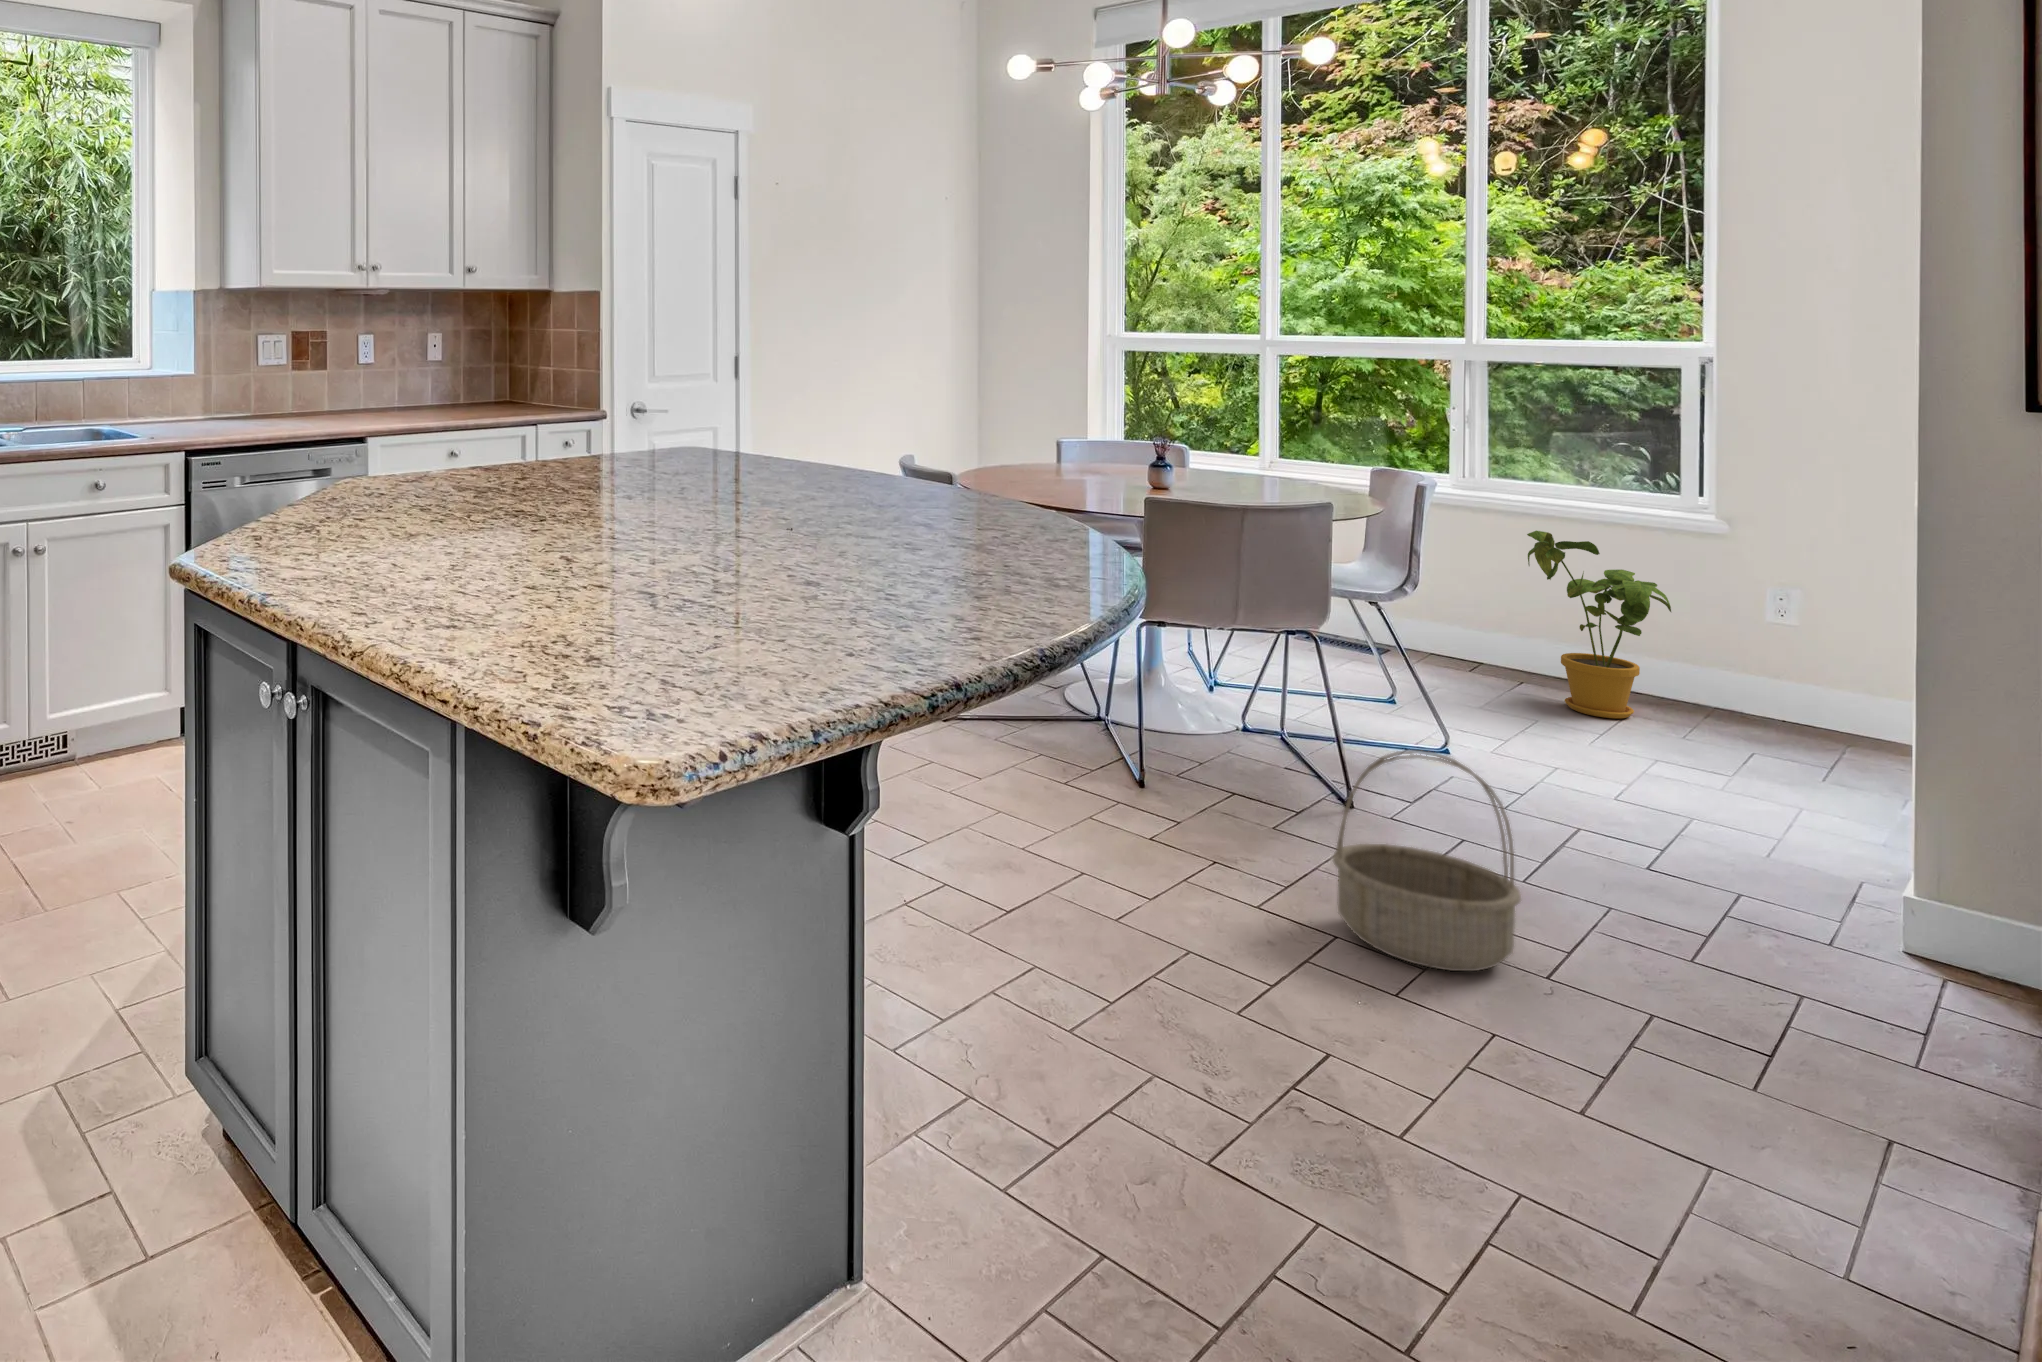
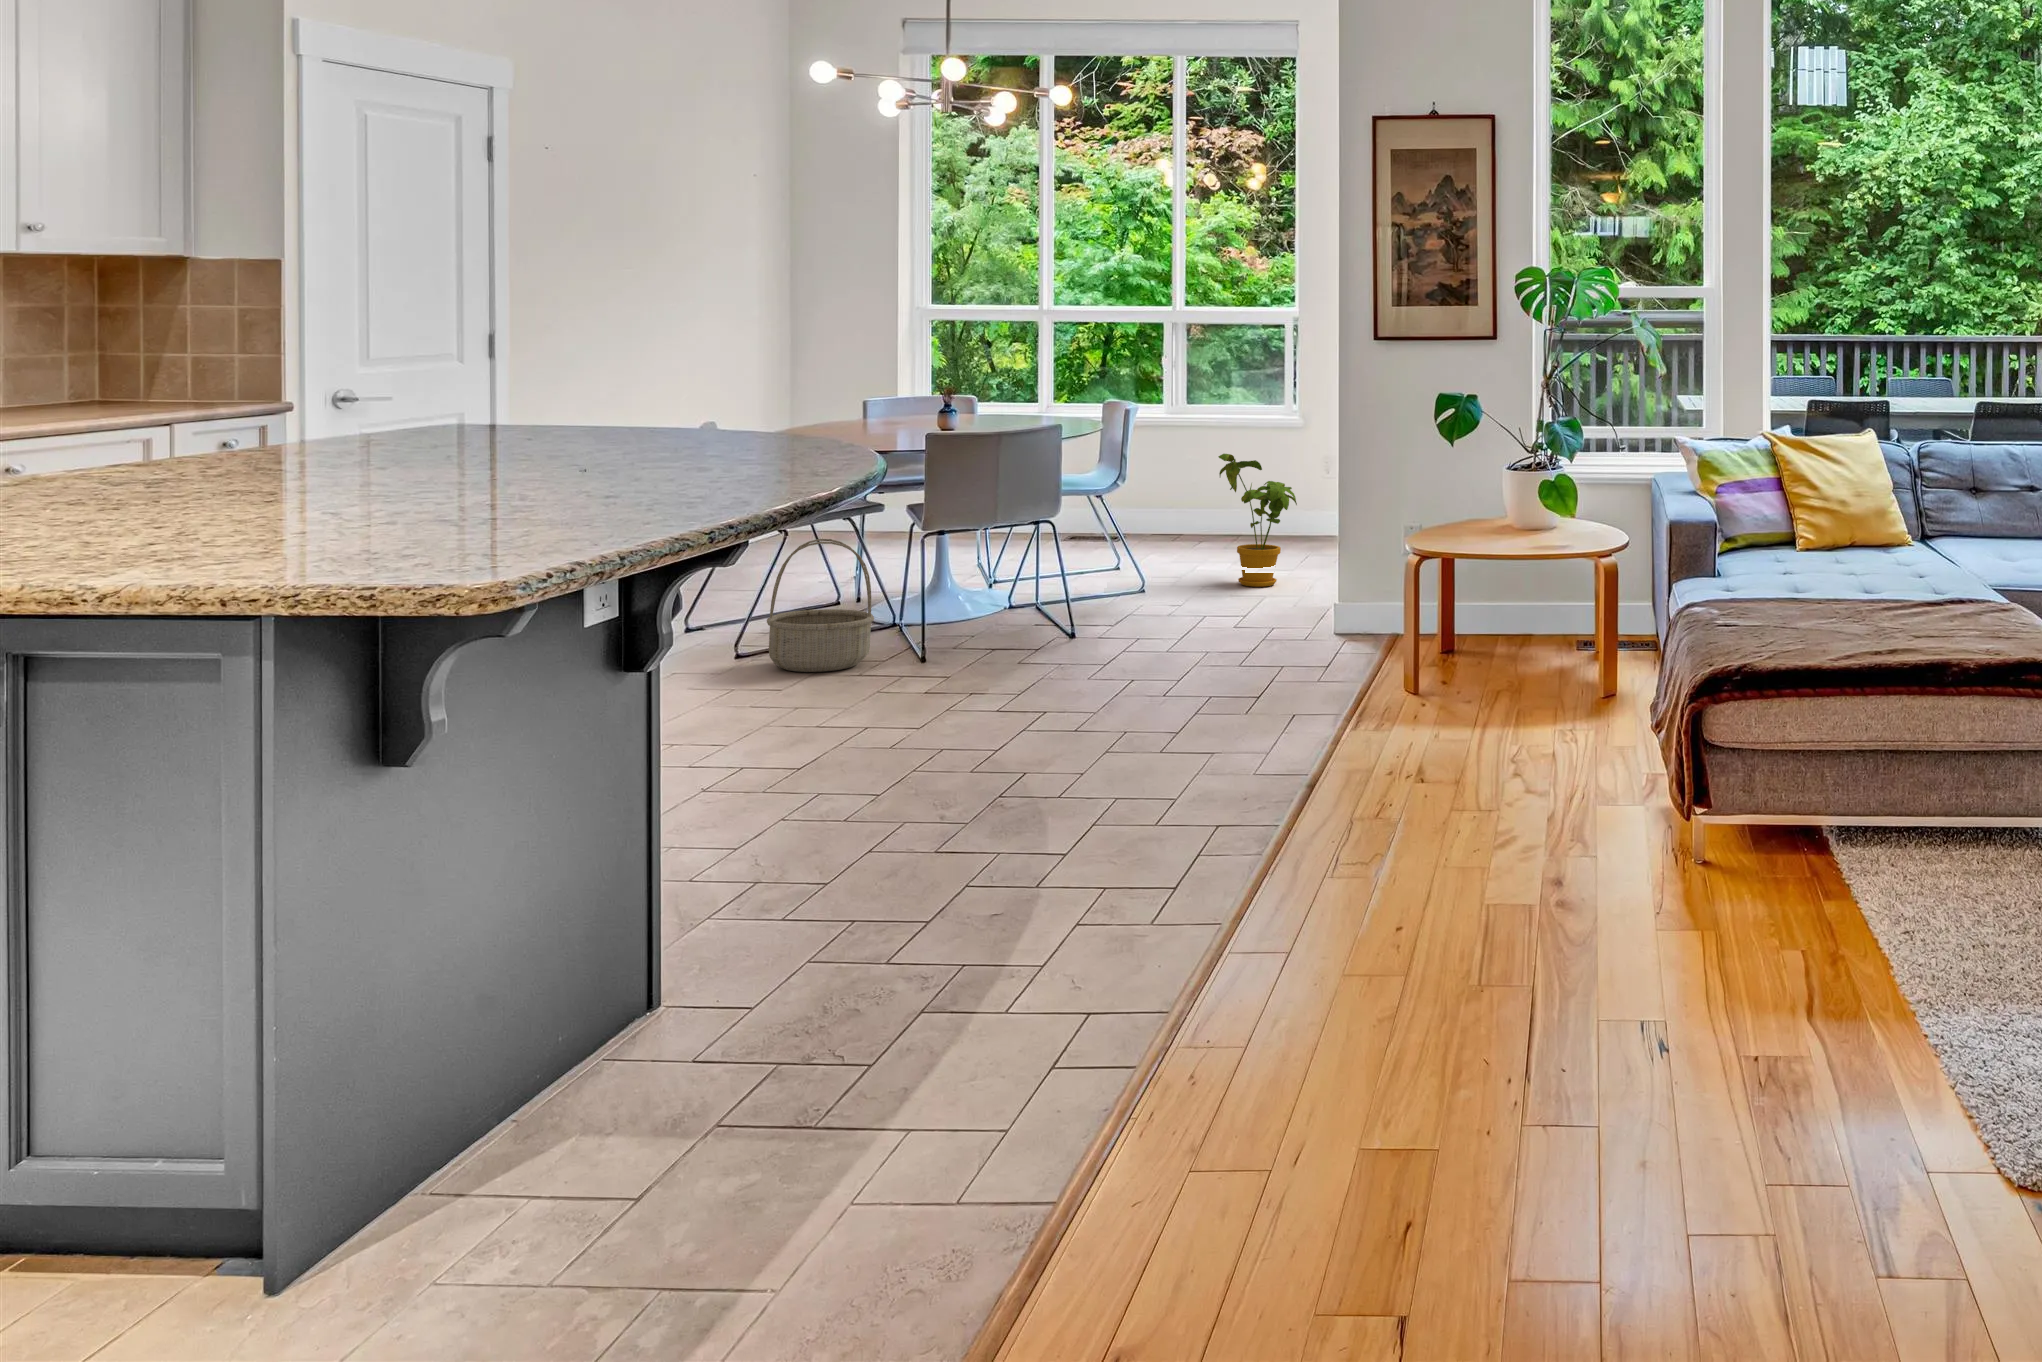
basket: present [1333,750,1521,971] -> present [767,539,874,672]

